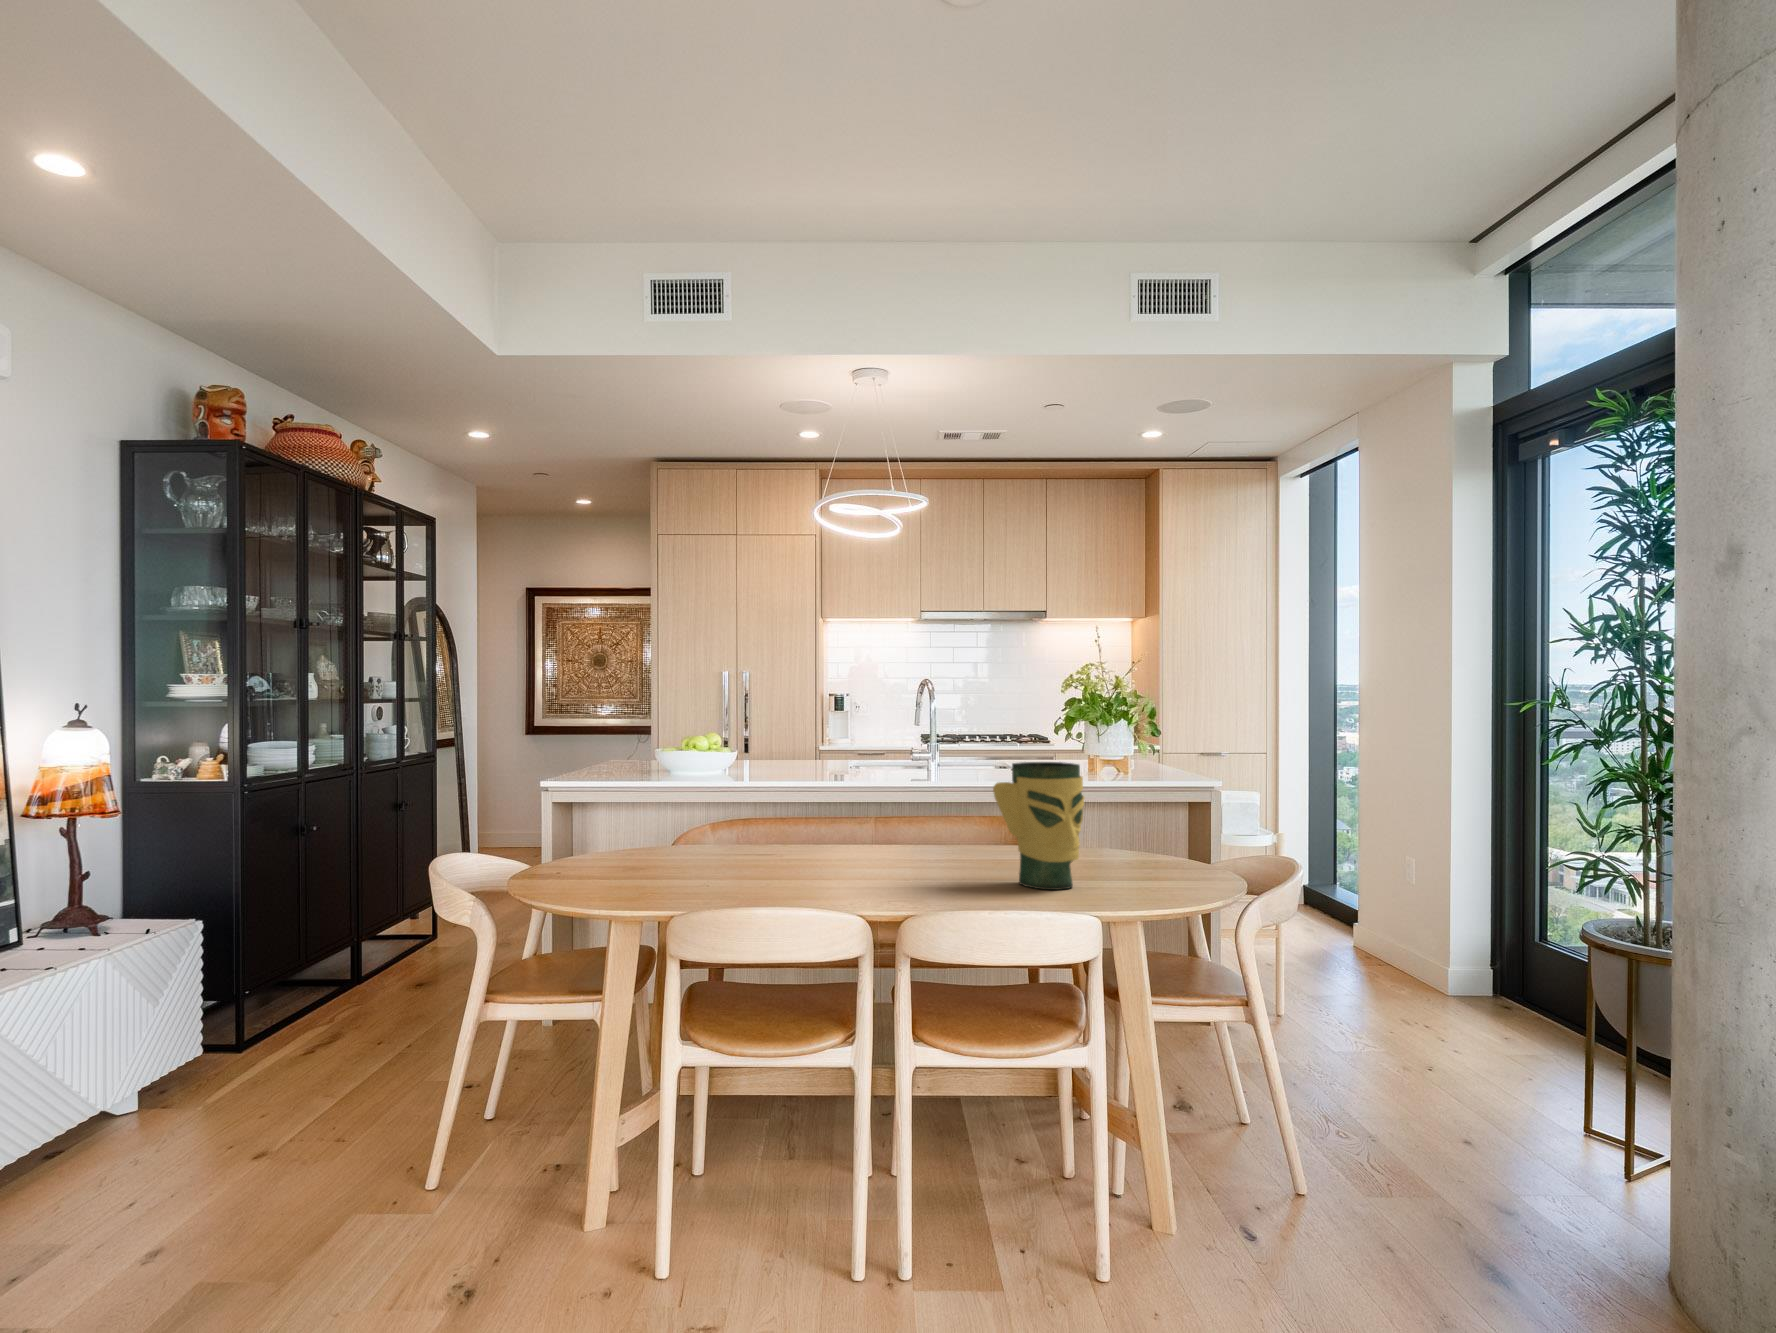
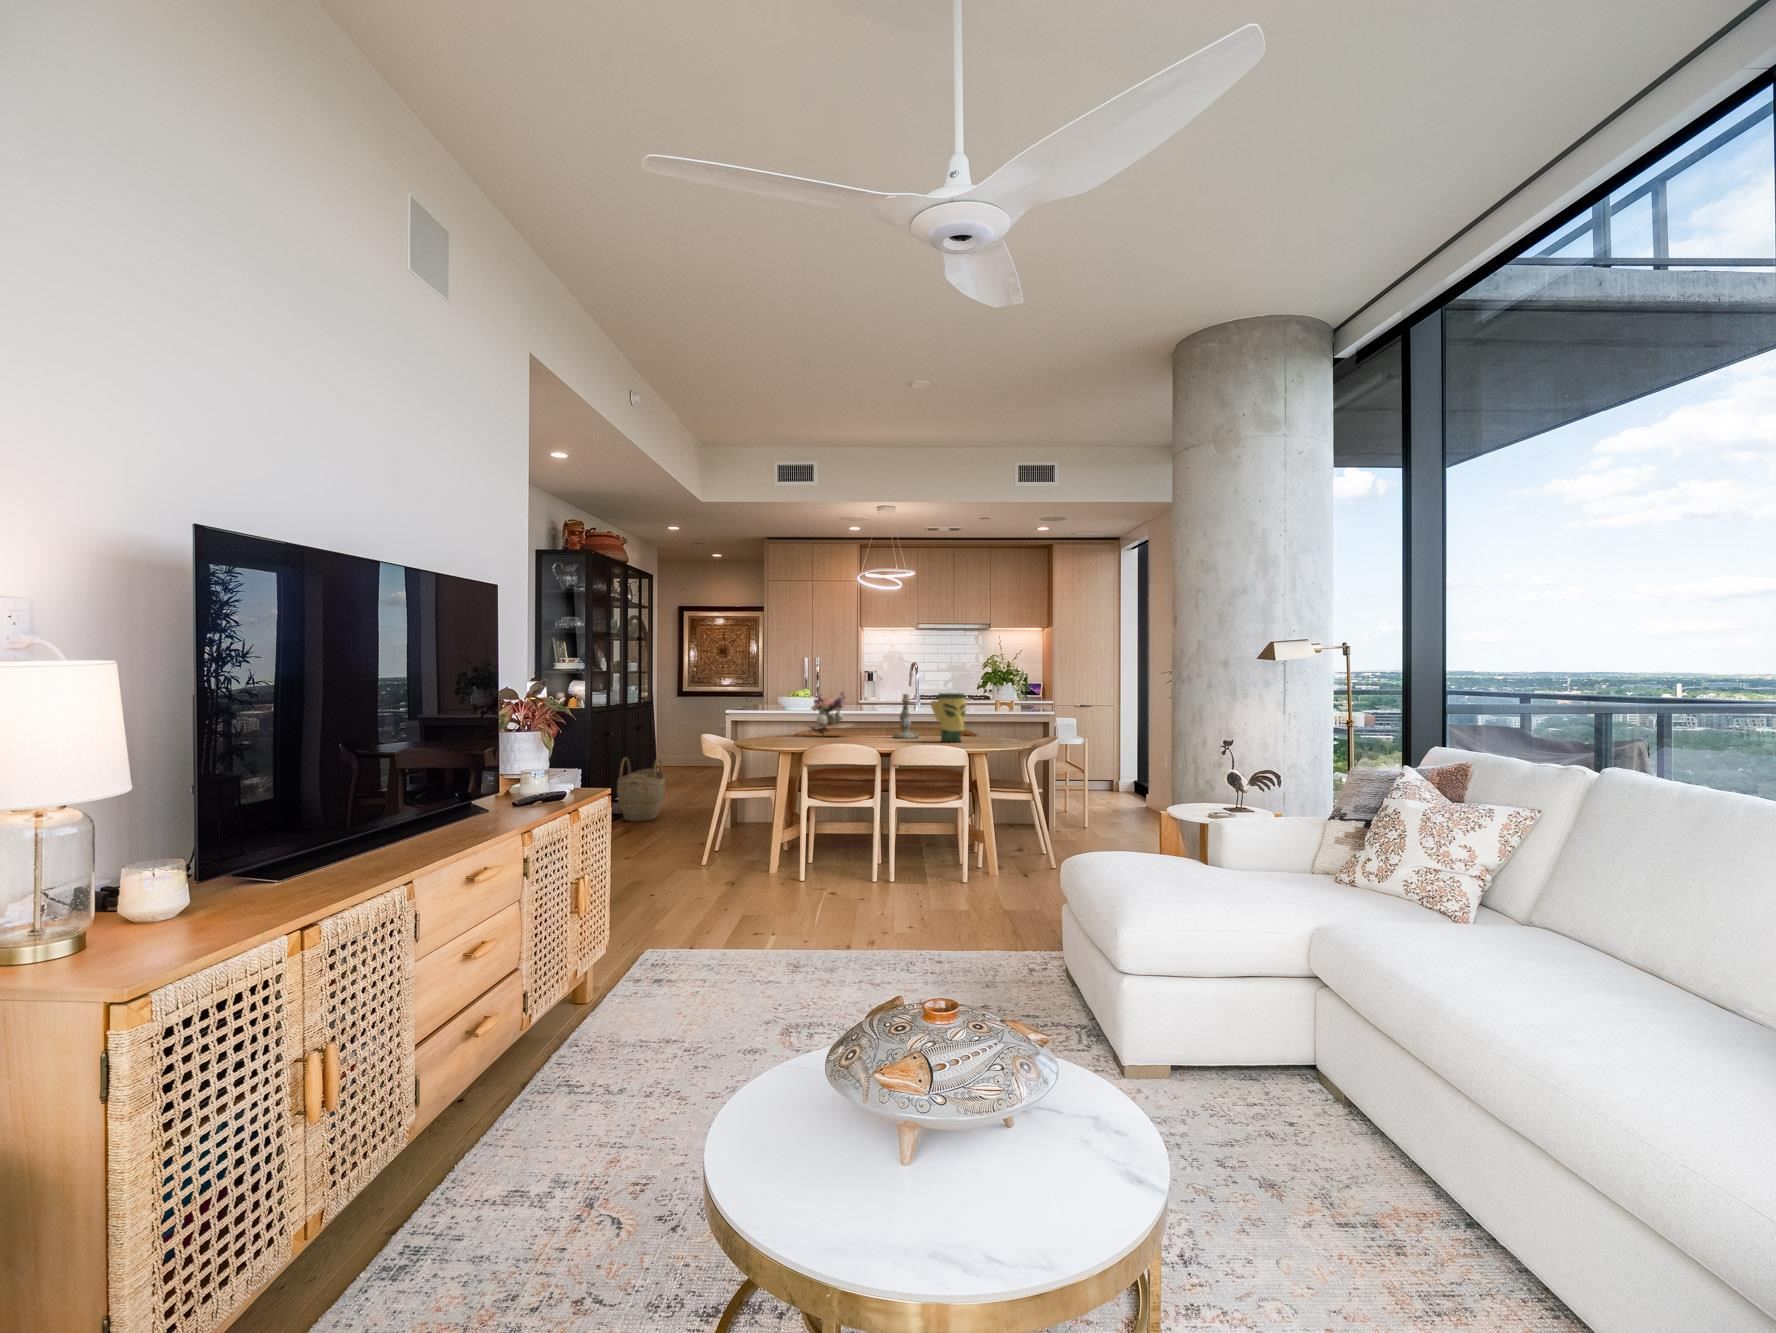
flower arrangement: none [688,748,812,857] -> present [808,692,853,734]
candlestick: none [892,758,960,865] -> present [892,694,919,738]
woven basket: none [316,877,427,1015] -> present [617,758,665,822]

